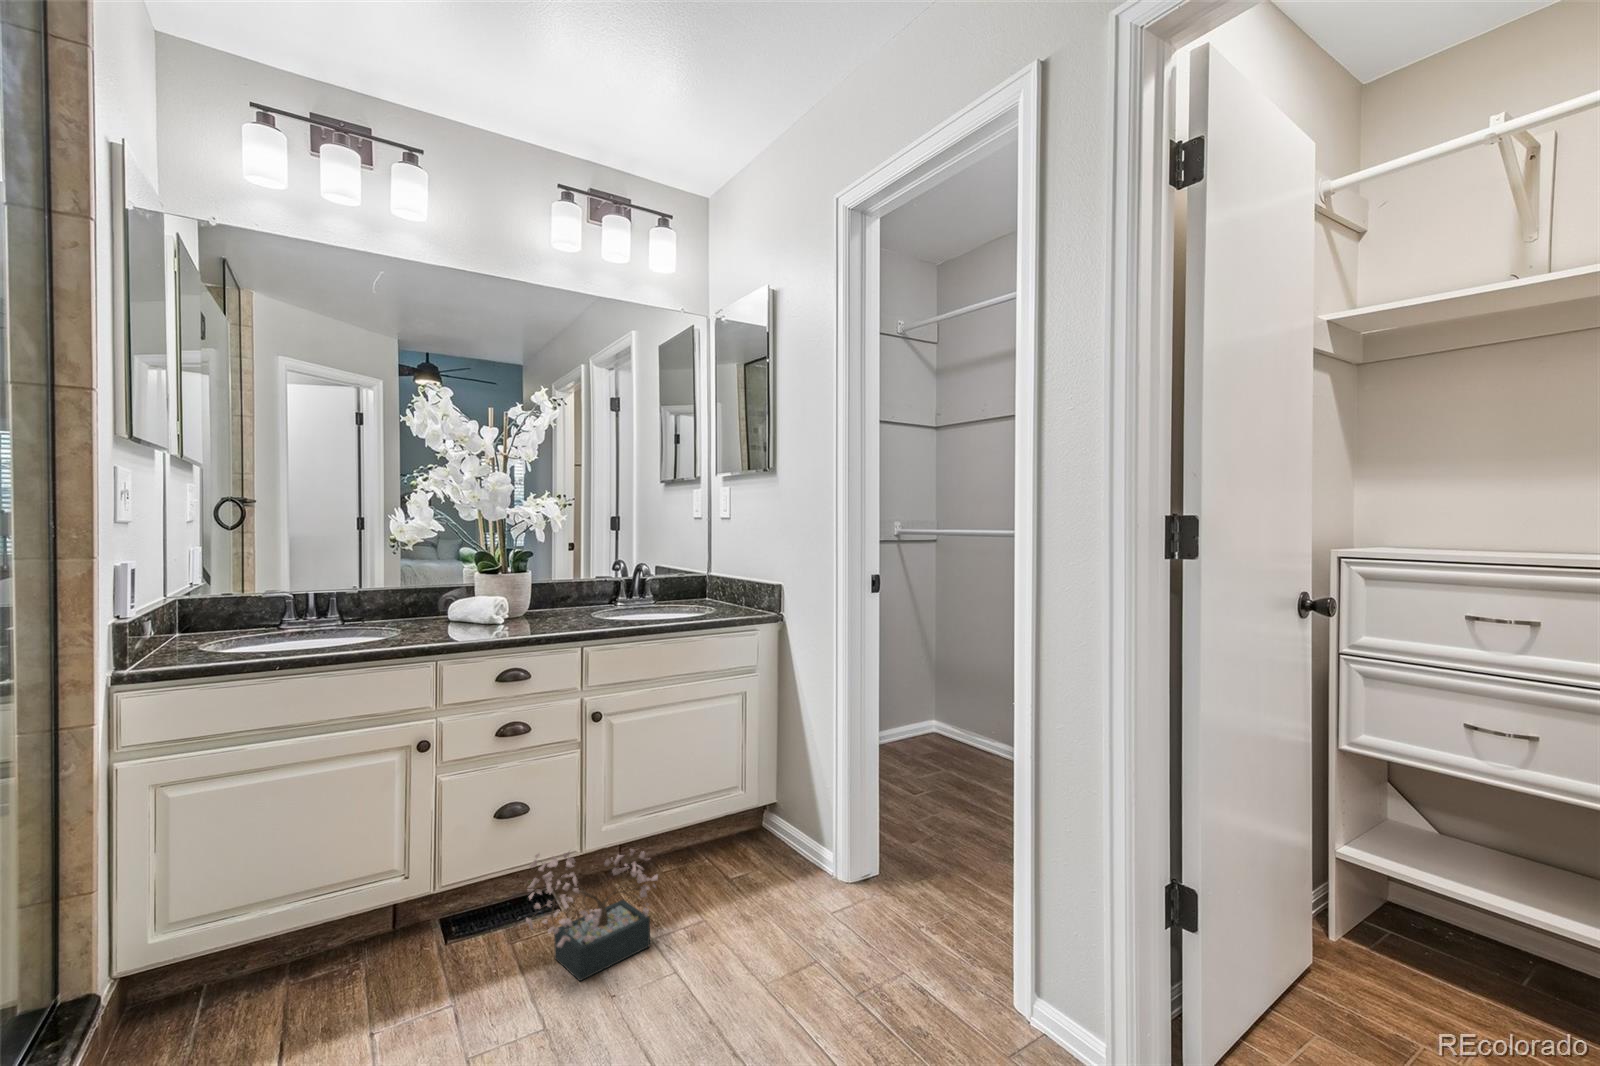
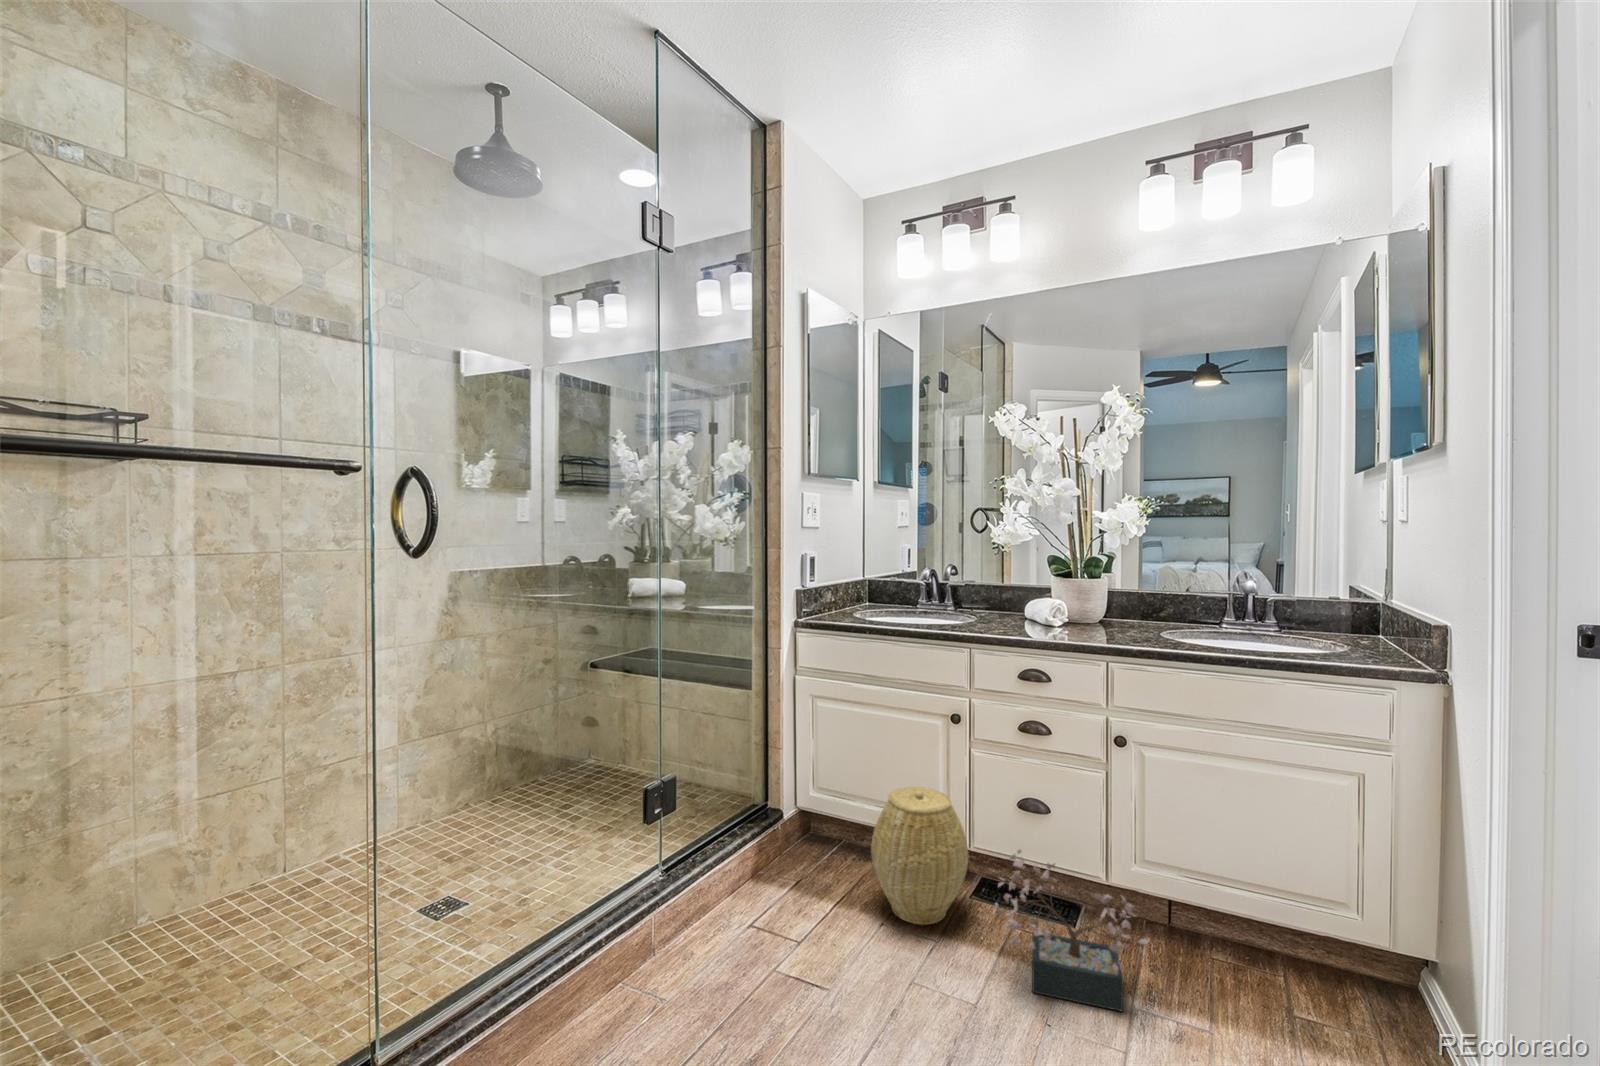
woven basket: none [331,838,467,1014] -> present [871,787,968,925]

